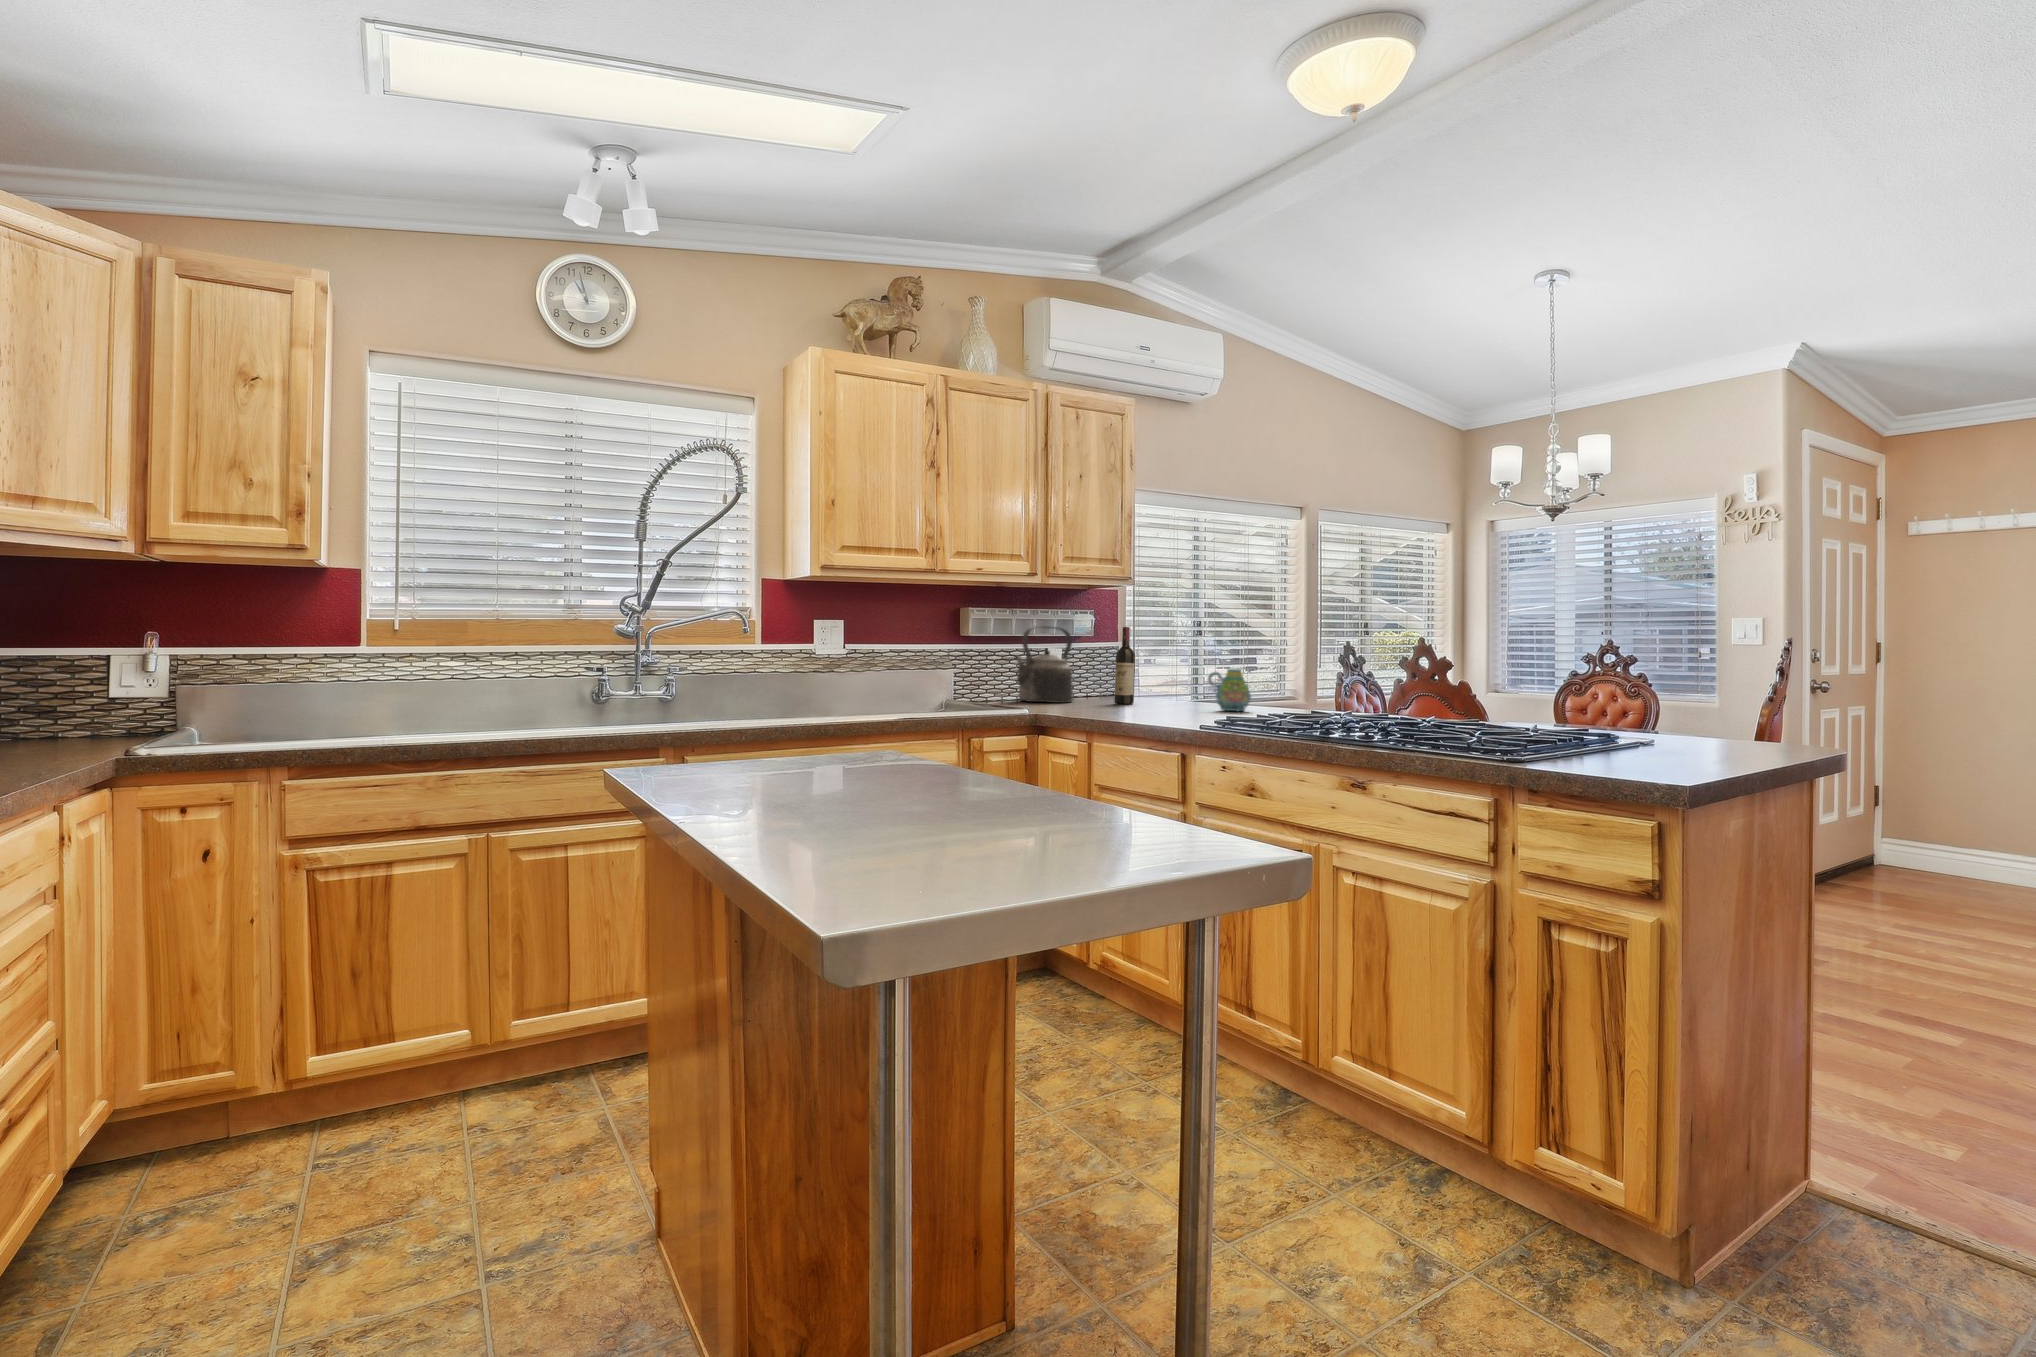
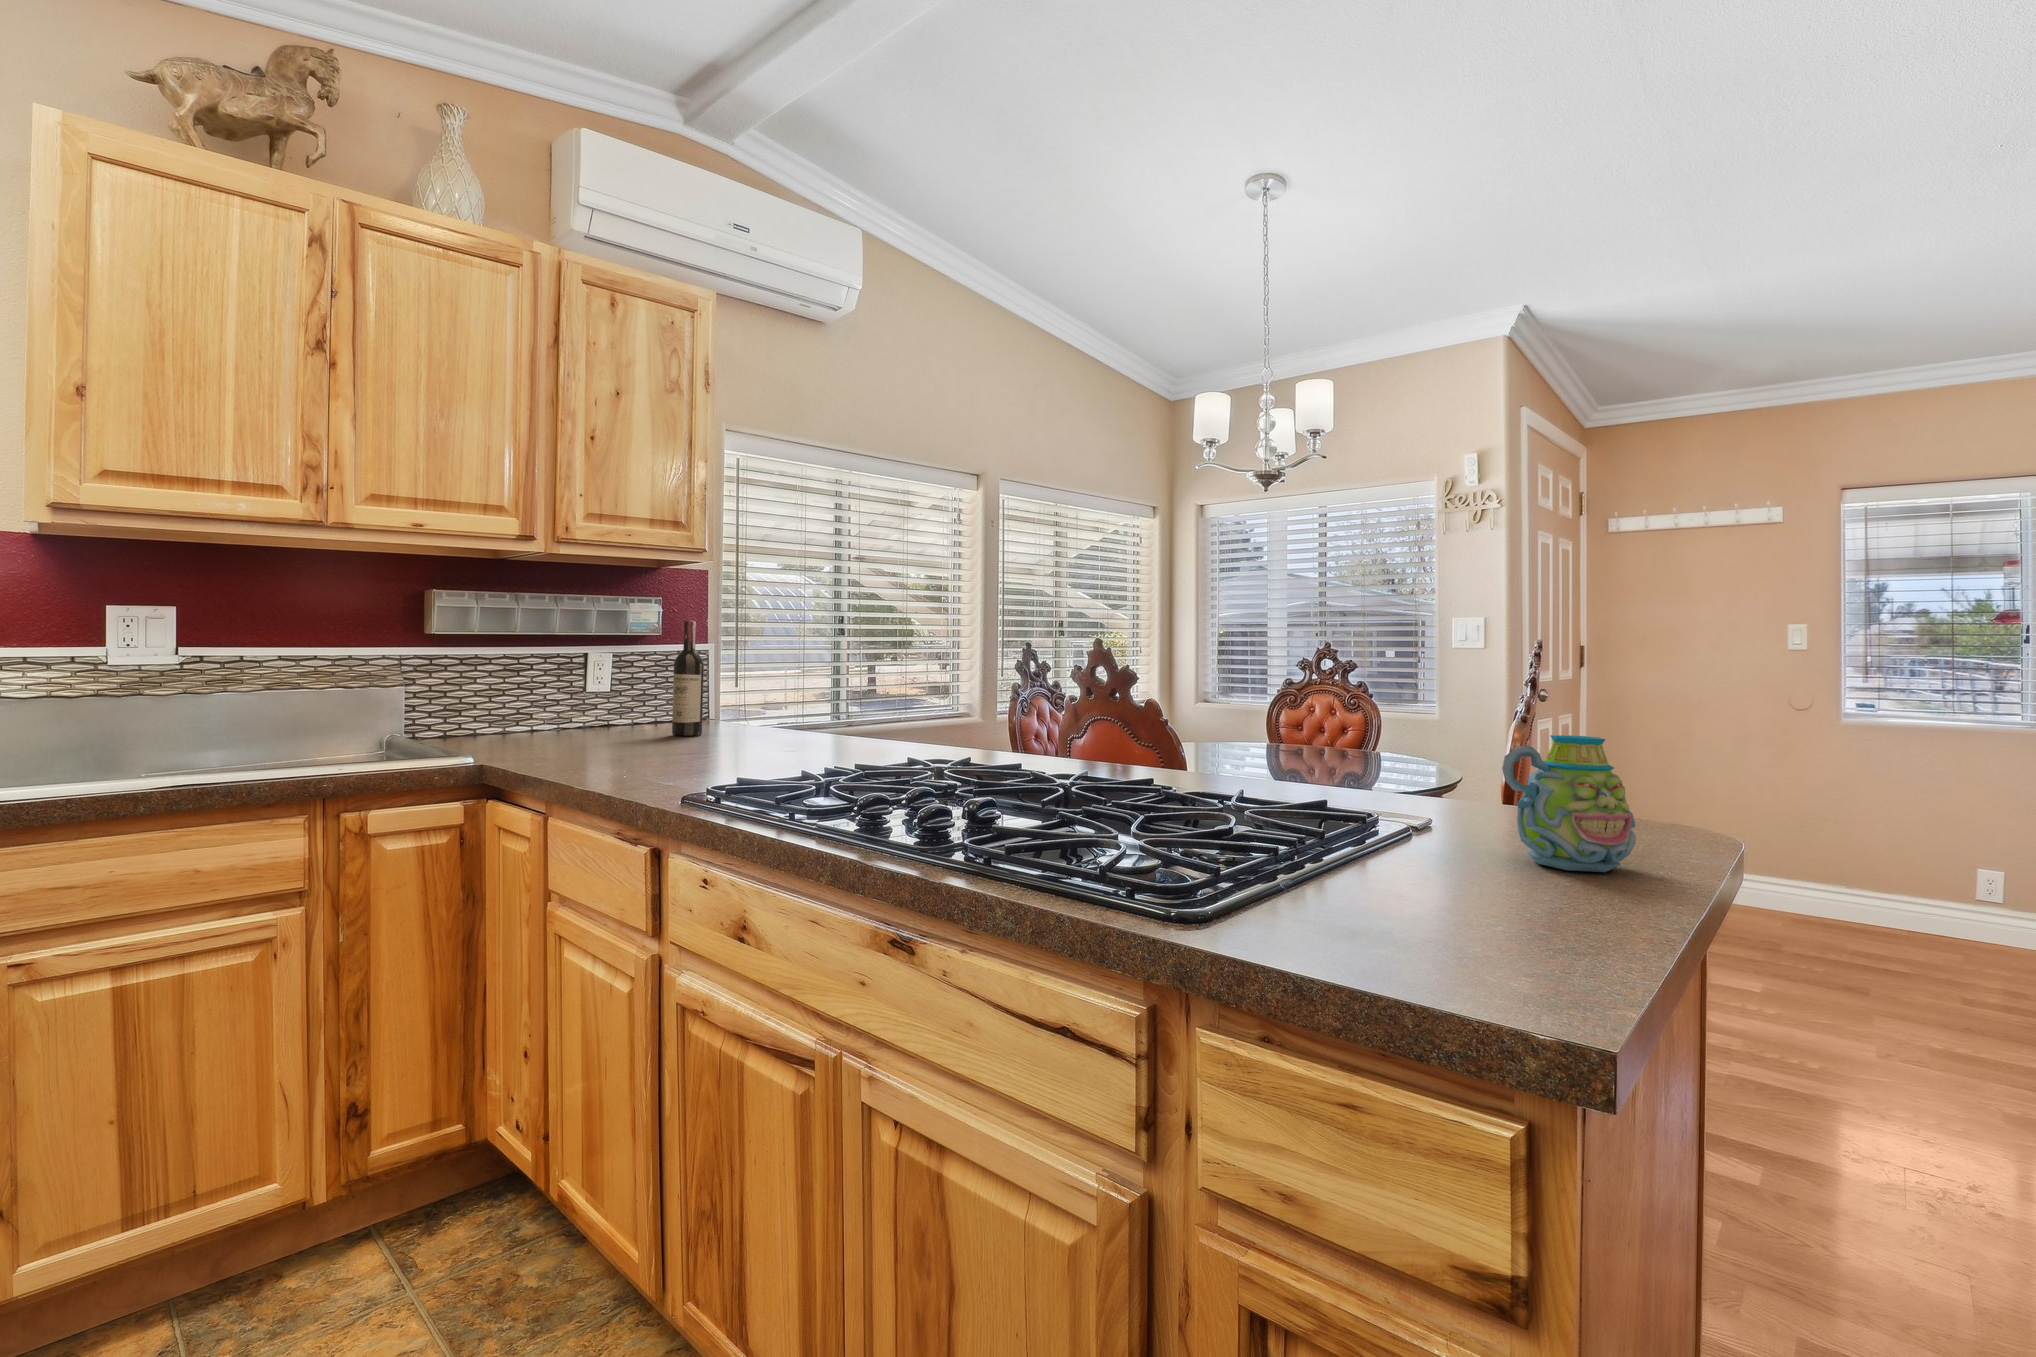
kettle: present [1015,626,1073,703] -> none [509,619,618,735]
mug: present [1208,669,1251,711] -> present [1502,735,1636,872]

